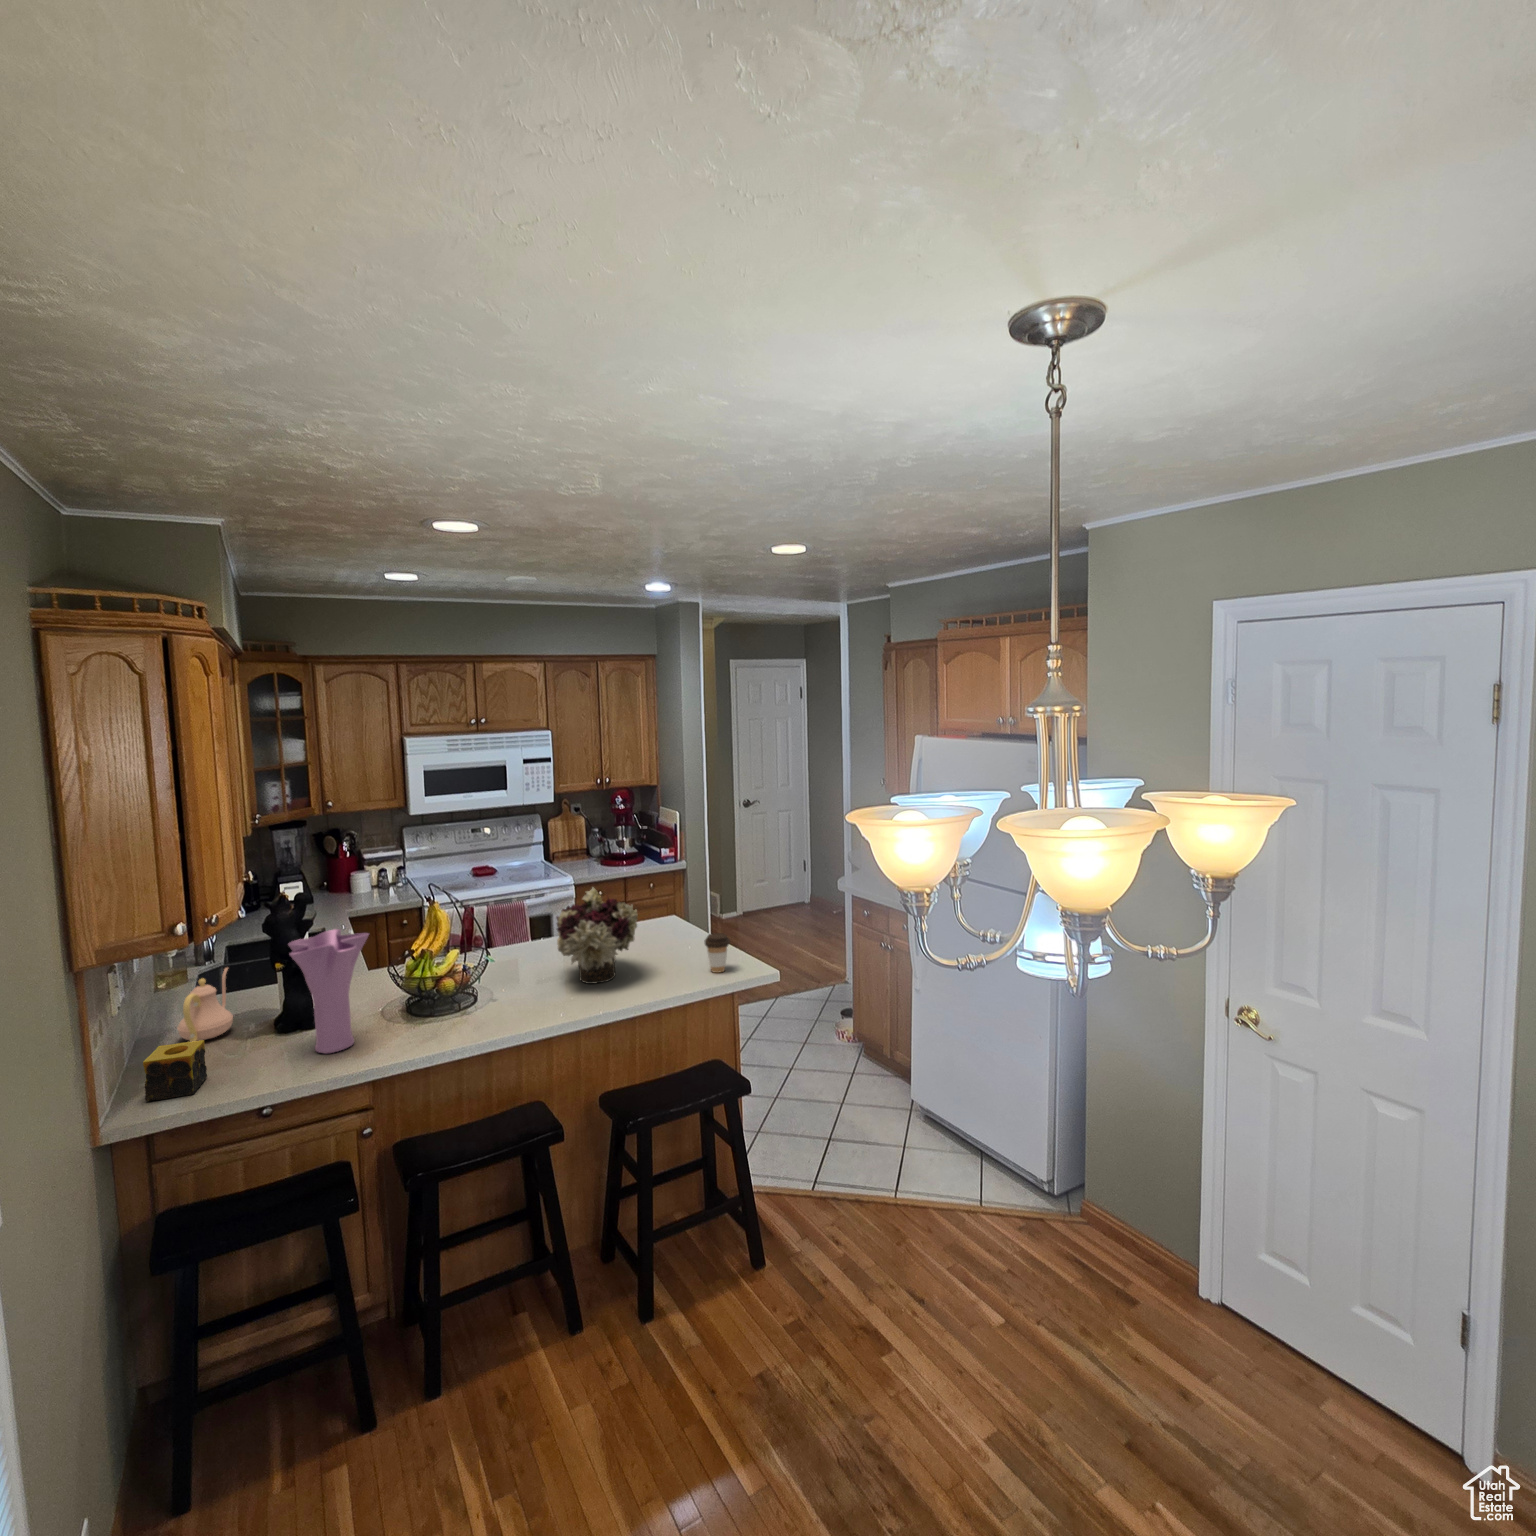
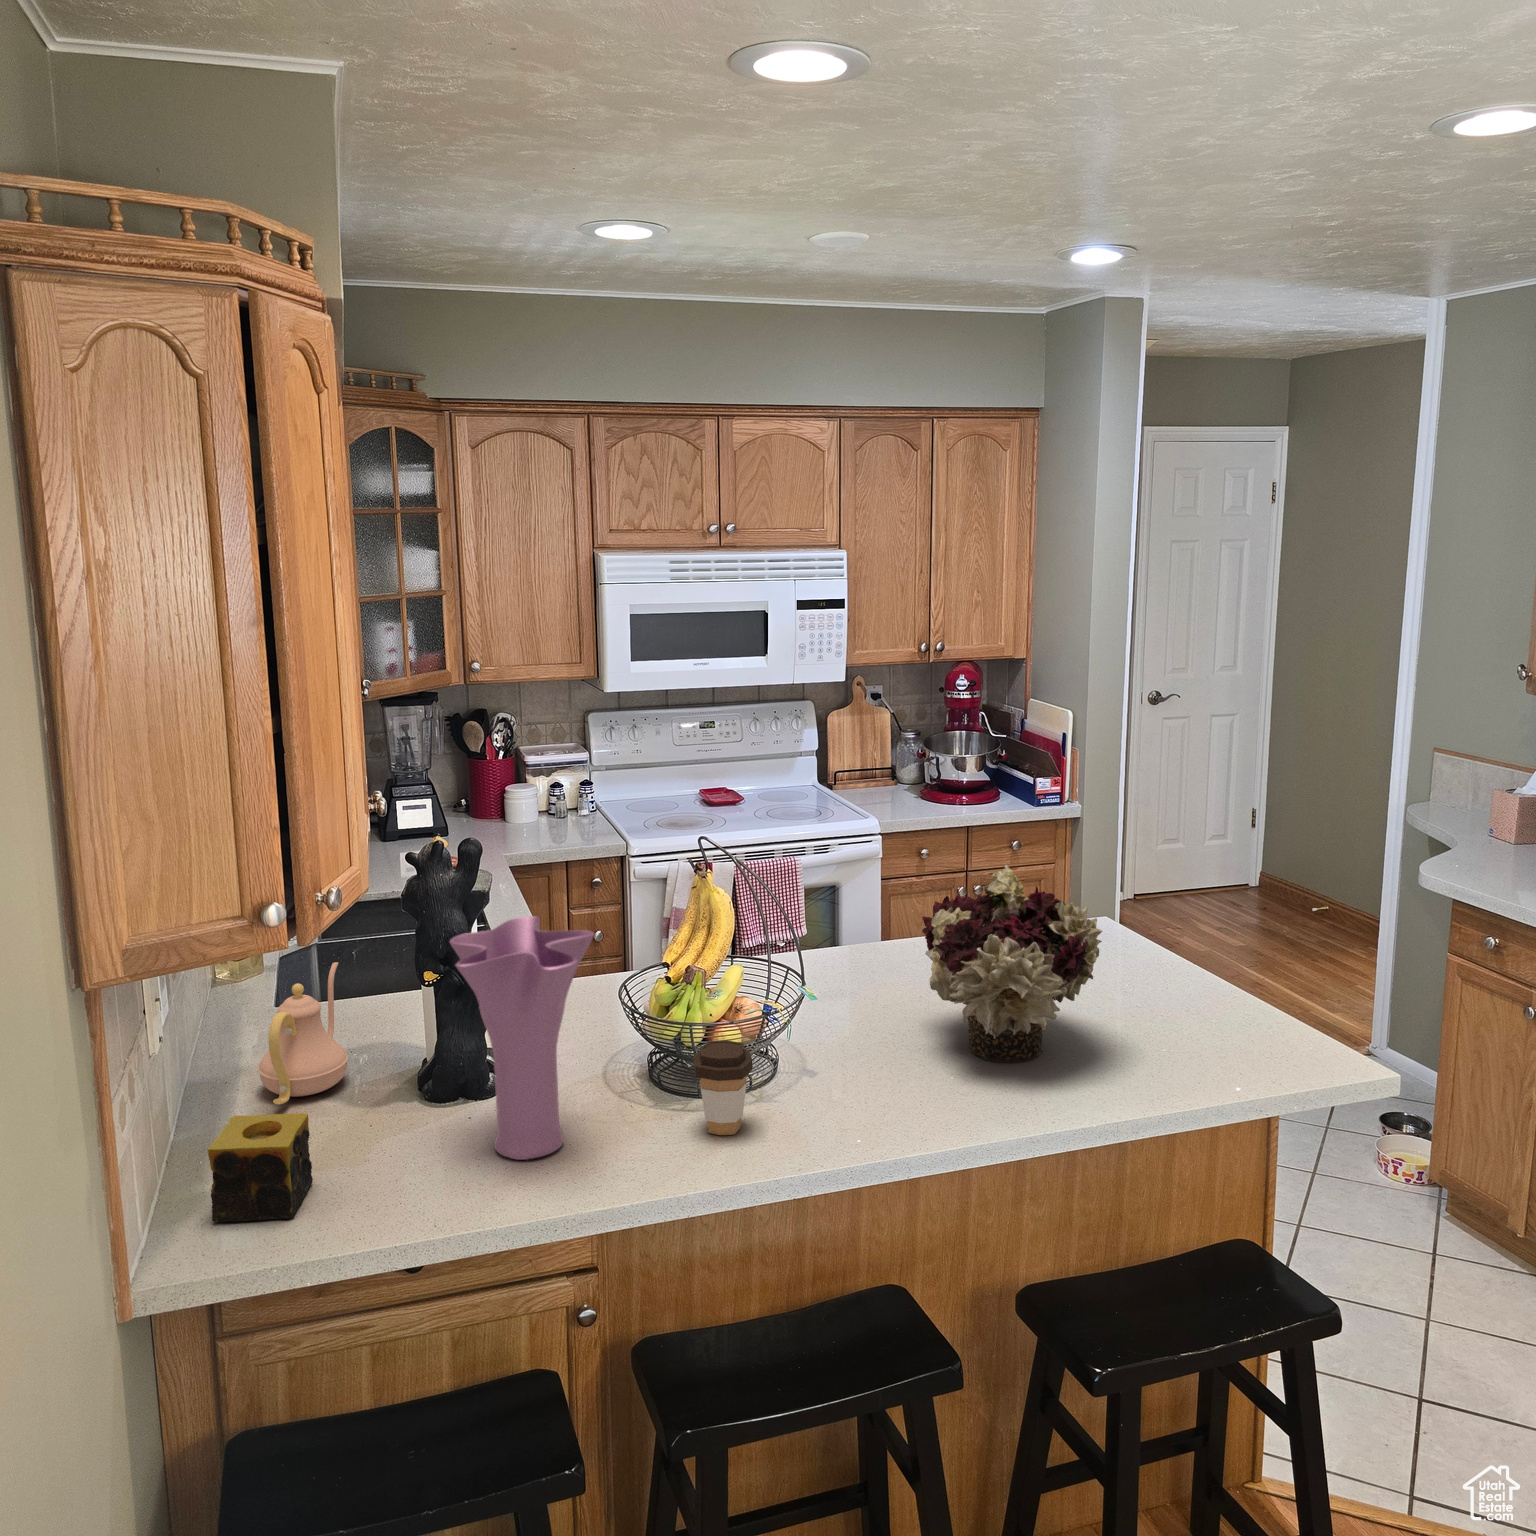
coffee cup: present [705,933,730,973] -> present [693,1040,752,1135]

